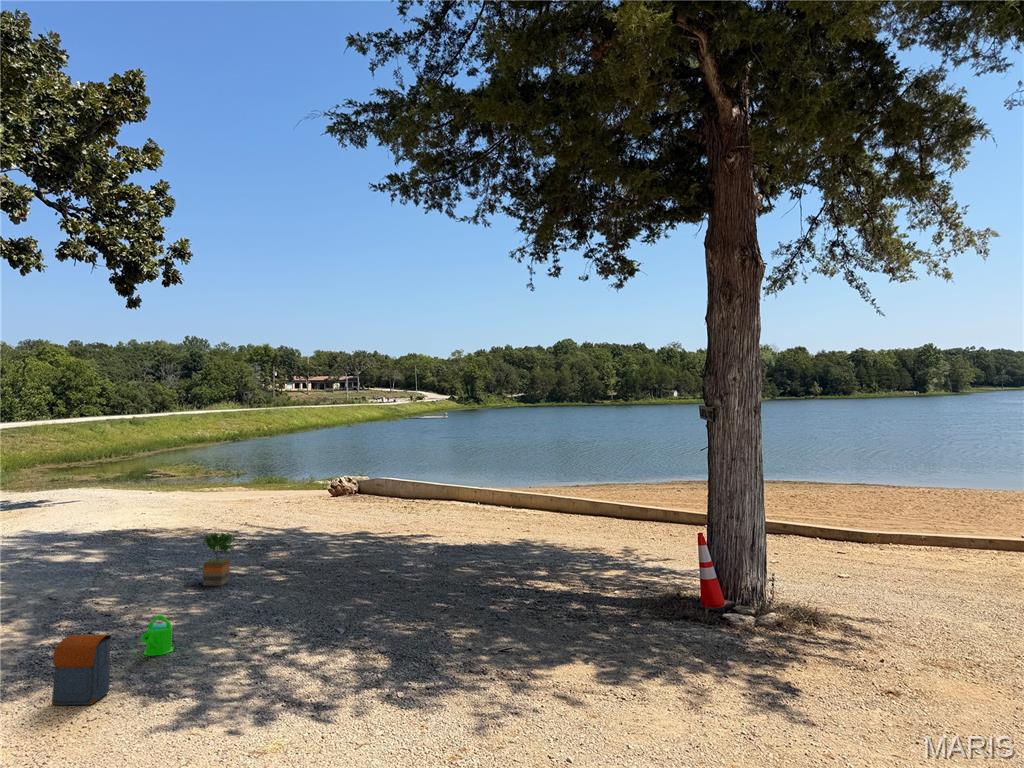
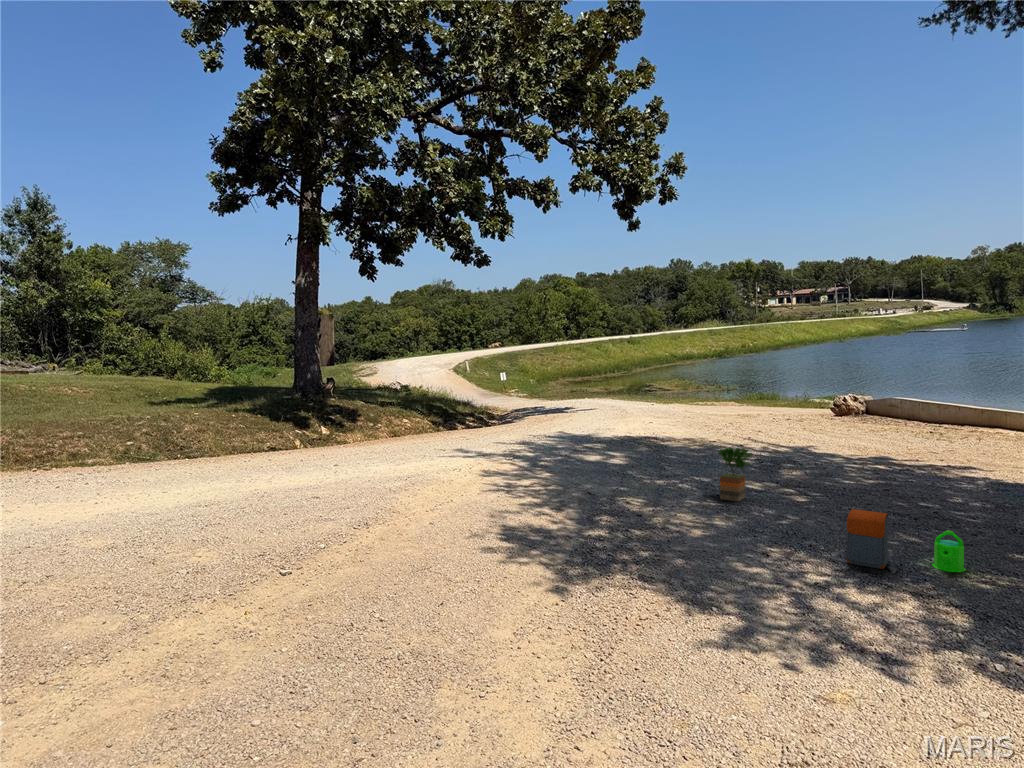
watering can: present [141,615,173,656] -> present [932,531,966,572]
backpack: present [52,635,111,705] -> present [846,509,889,569]

